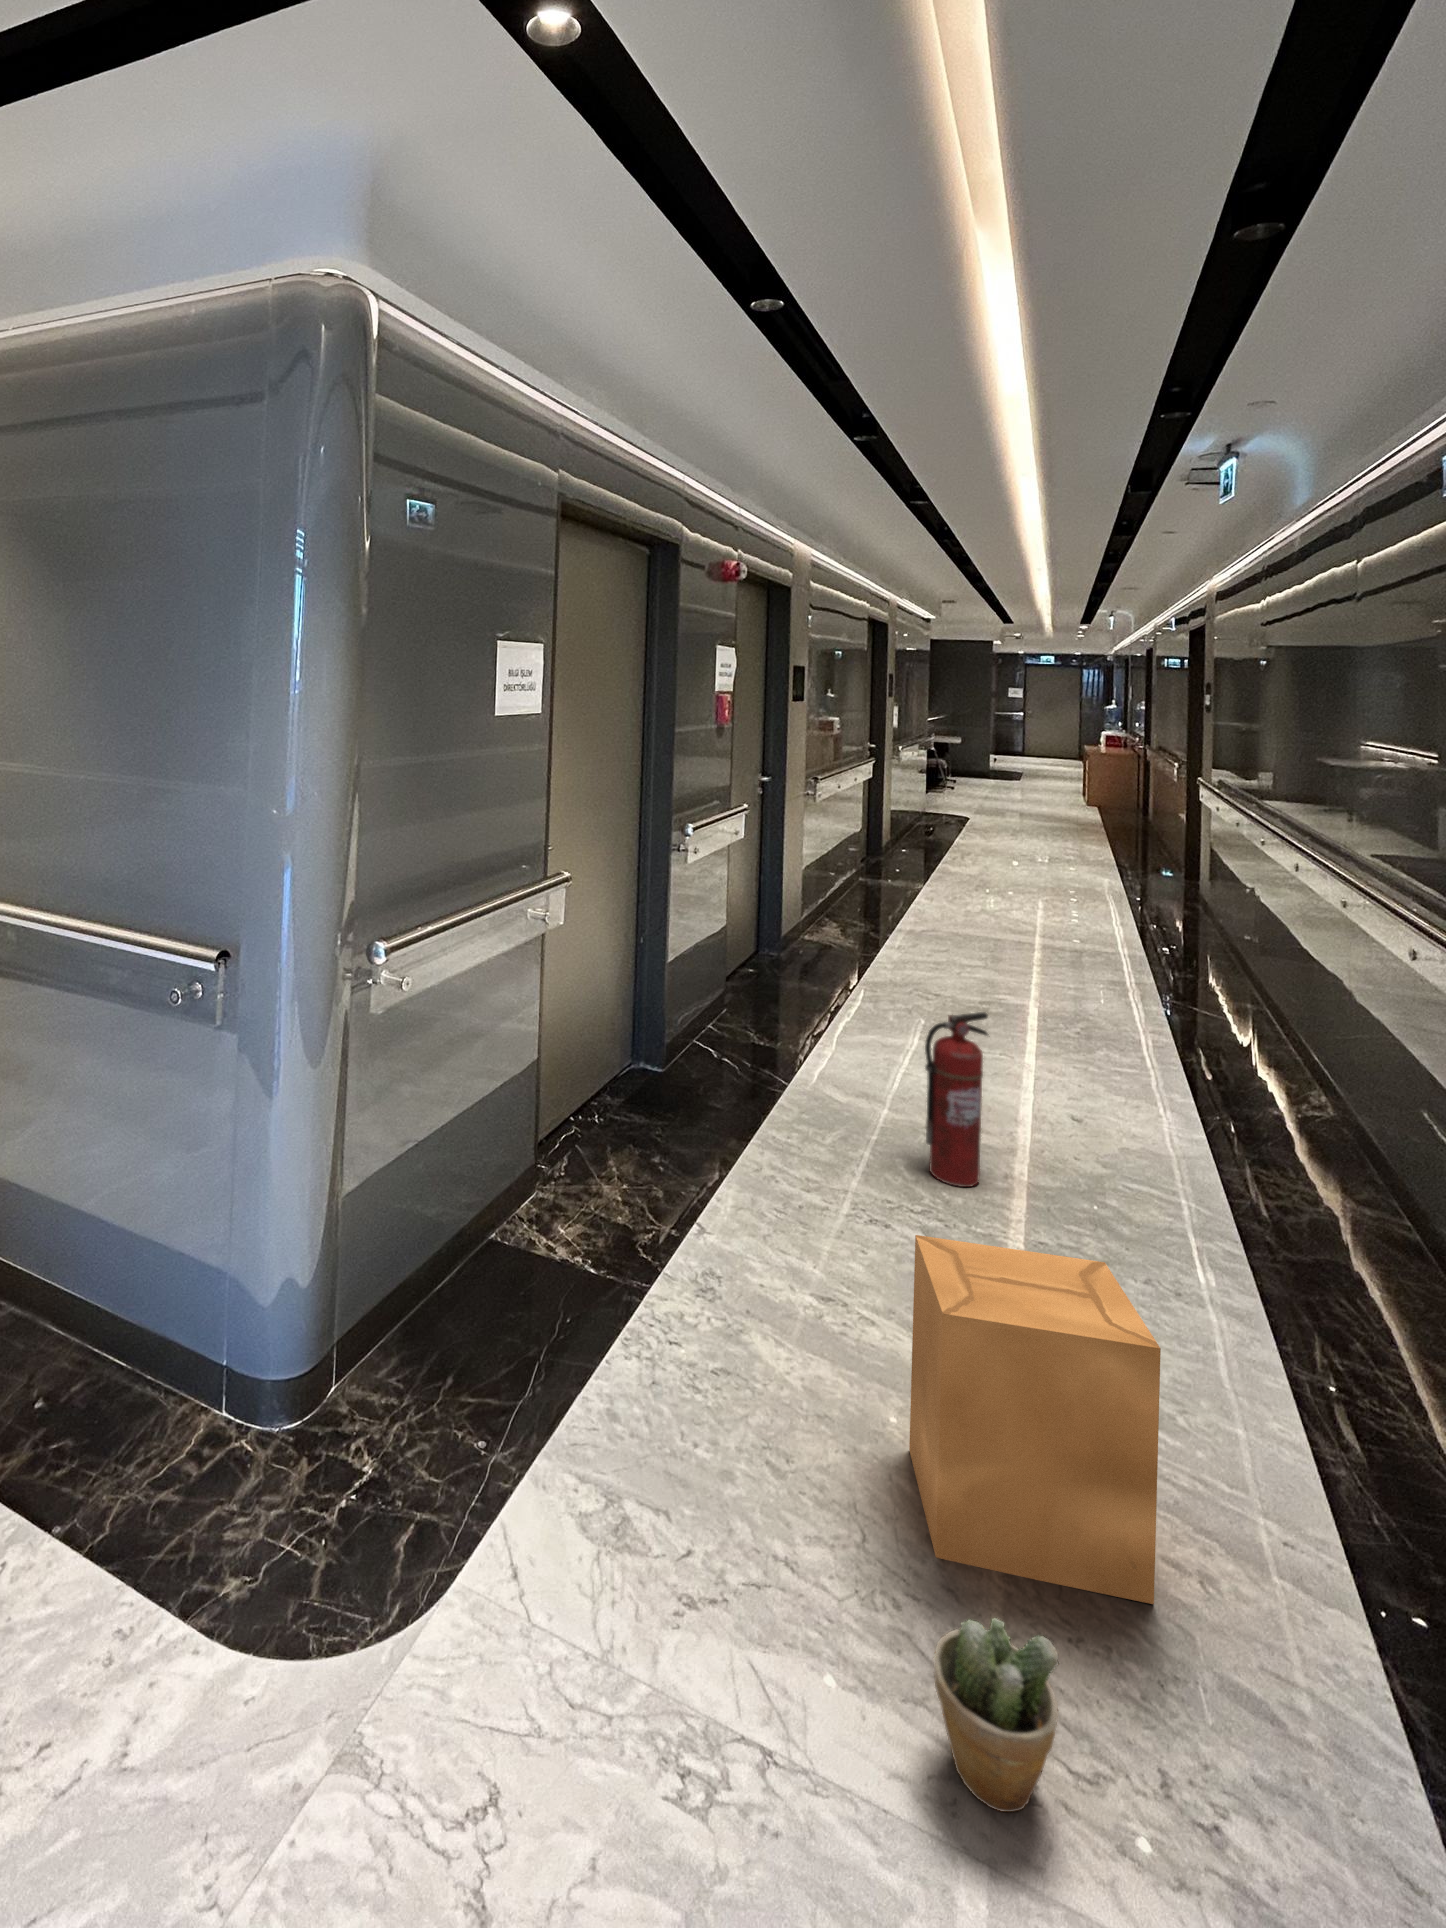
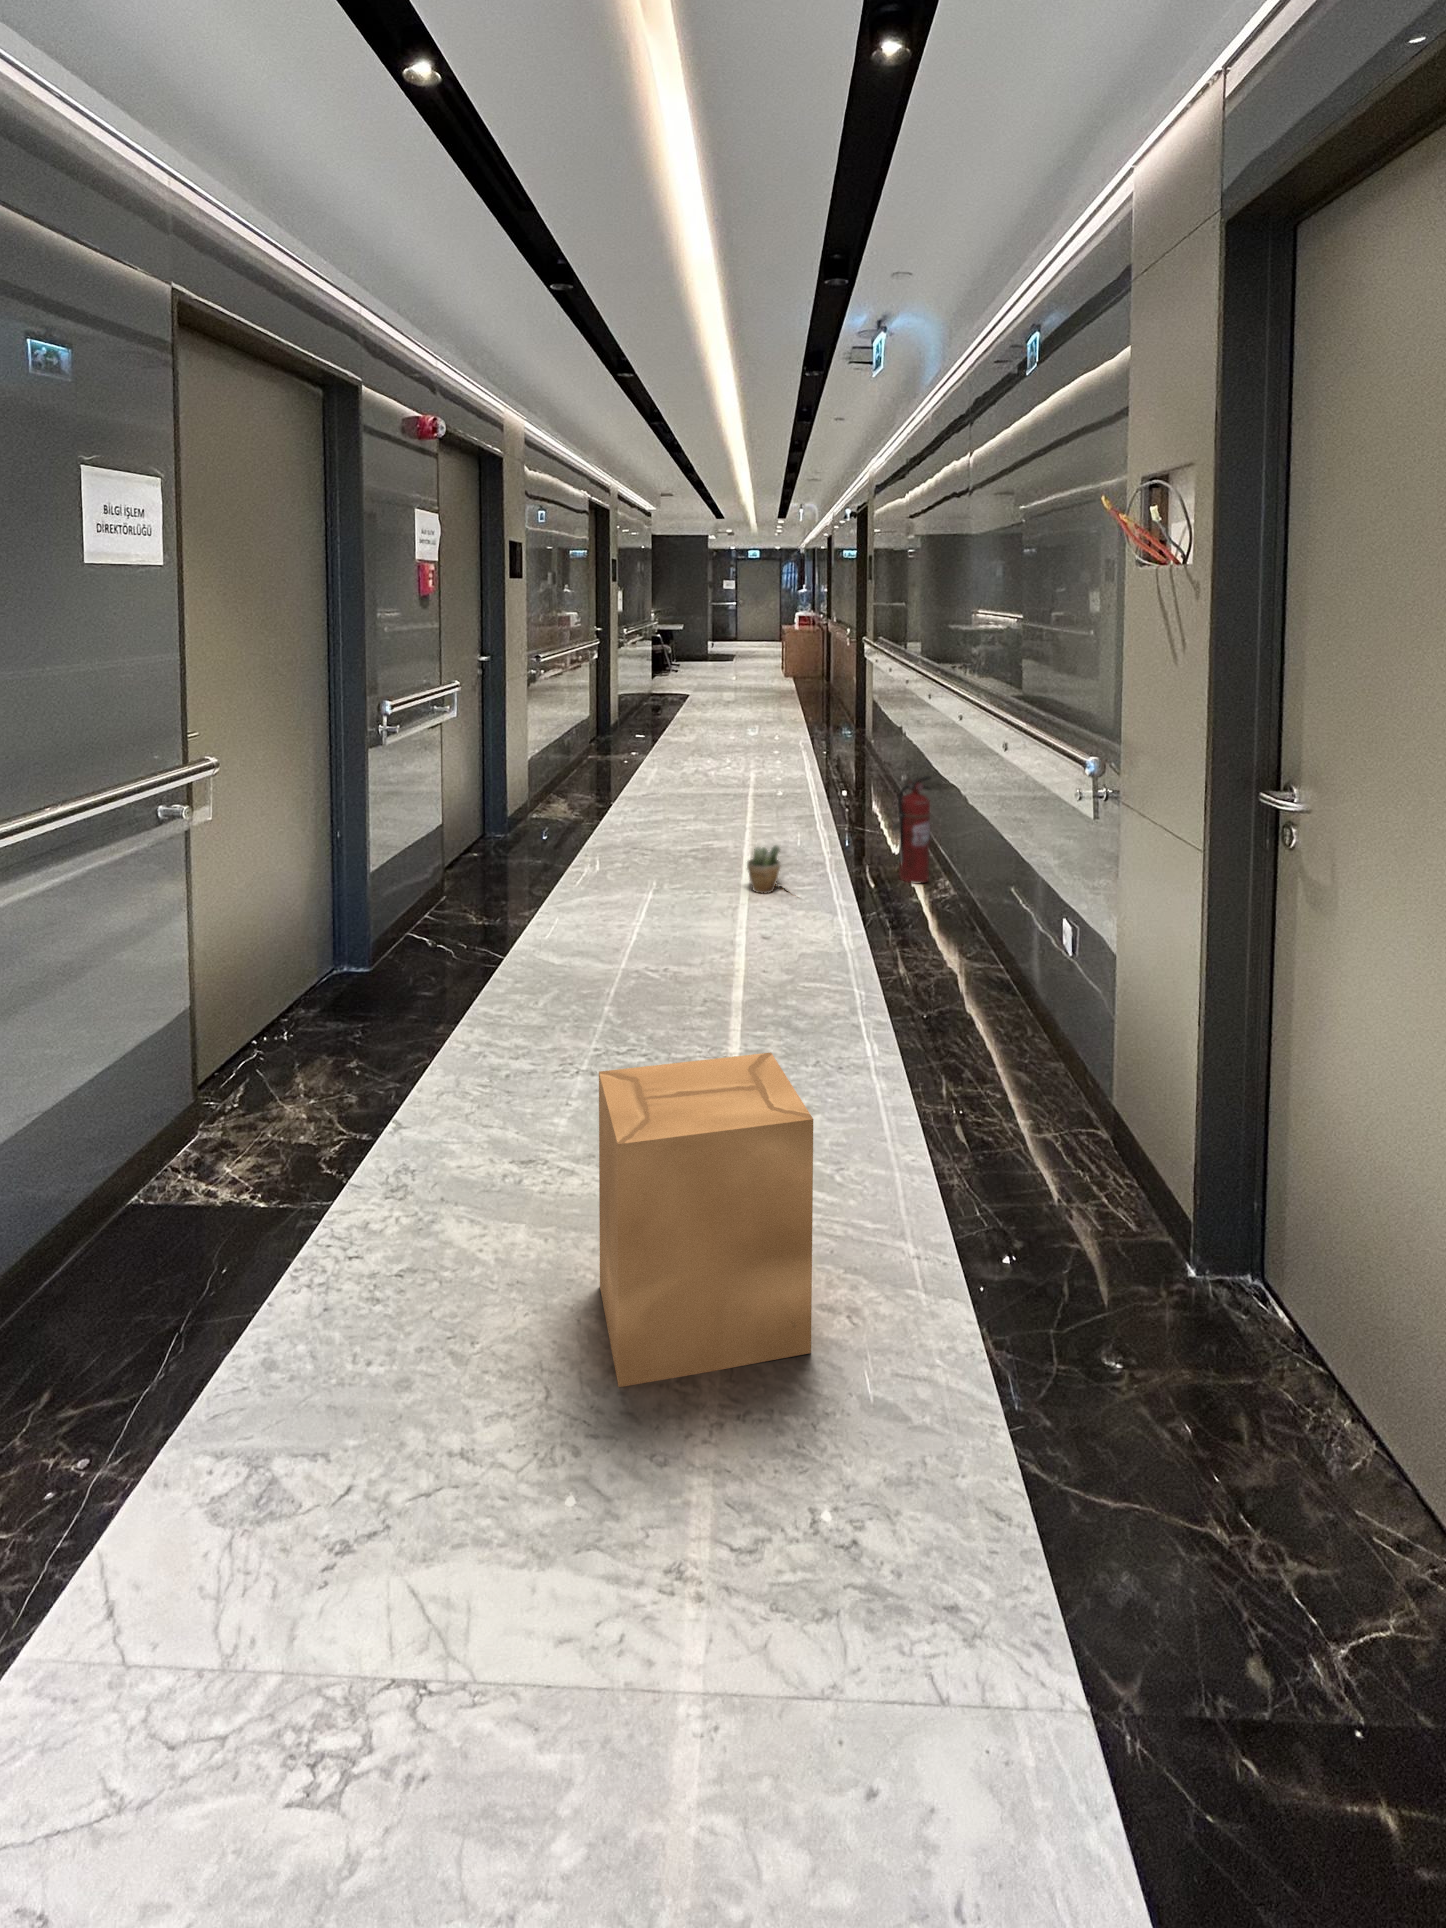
fire extinguisher: present [925,1012,988,1187] -> present [898,776,931,884]
potted plant: present [934,1618,1059,1812] -> present [747,845,781,893]

